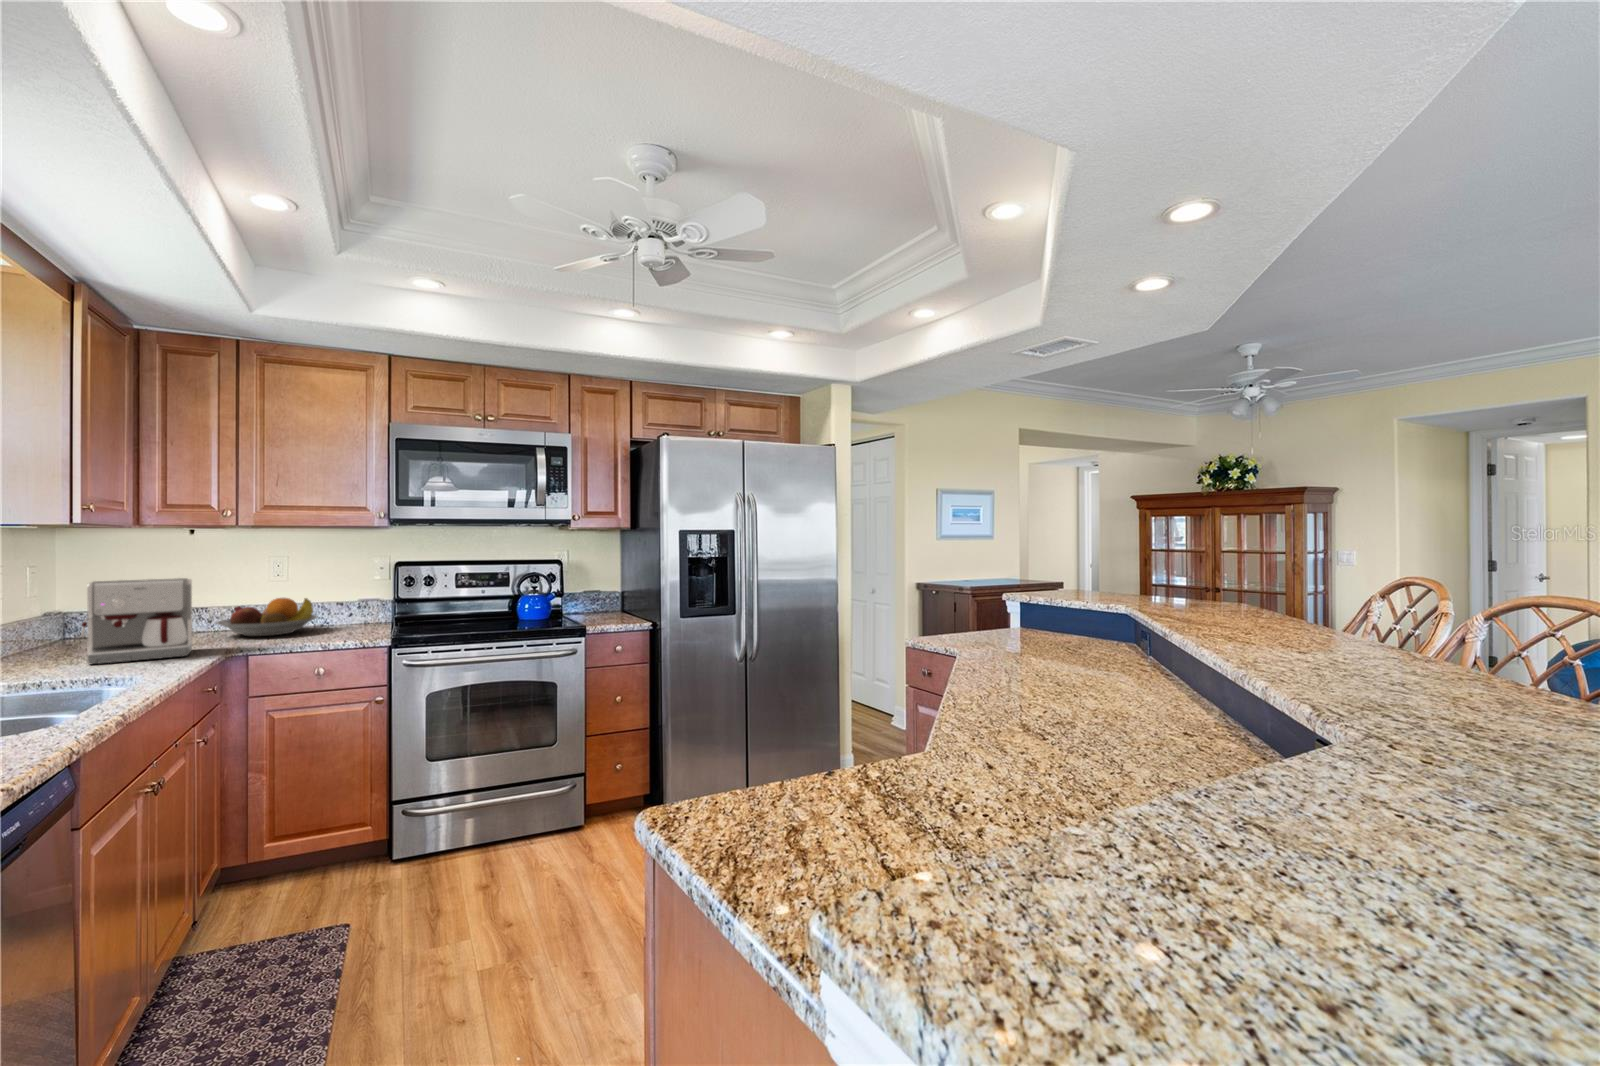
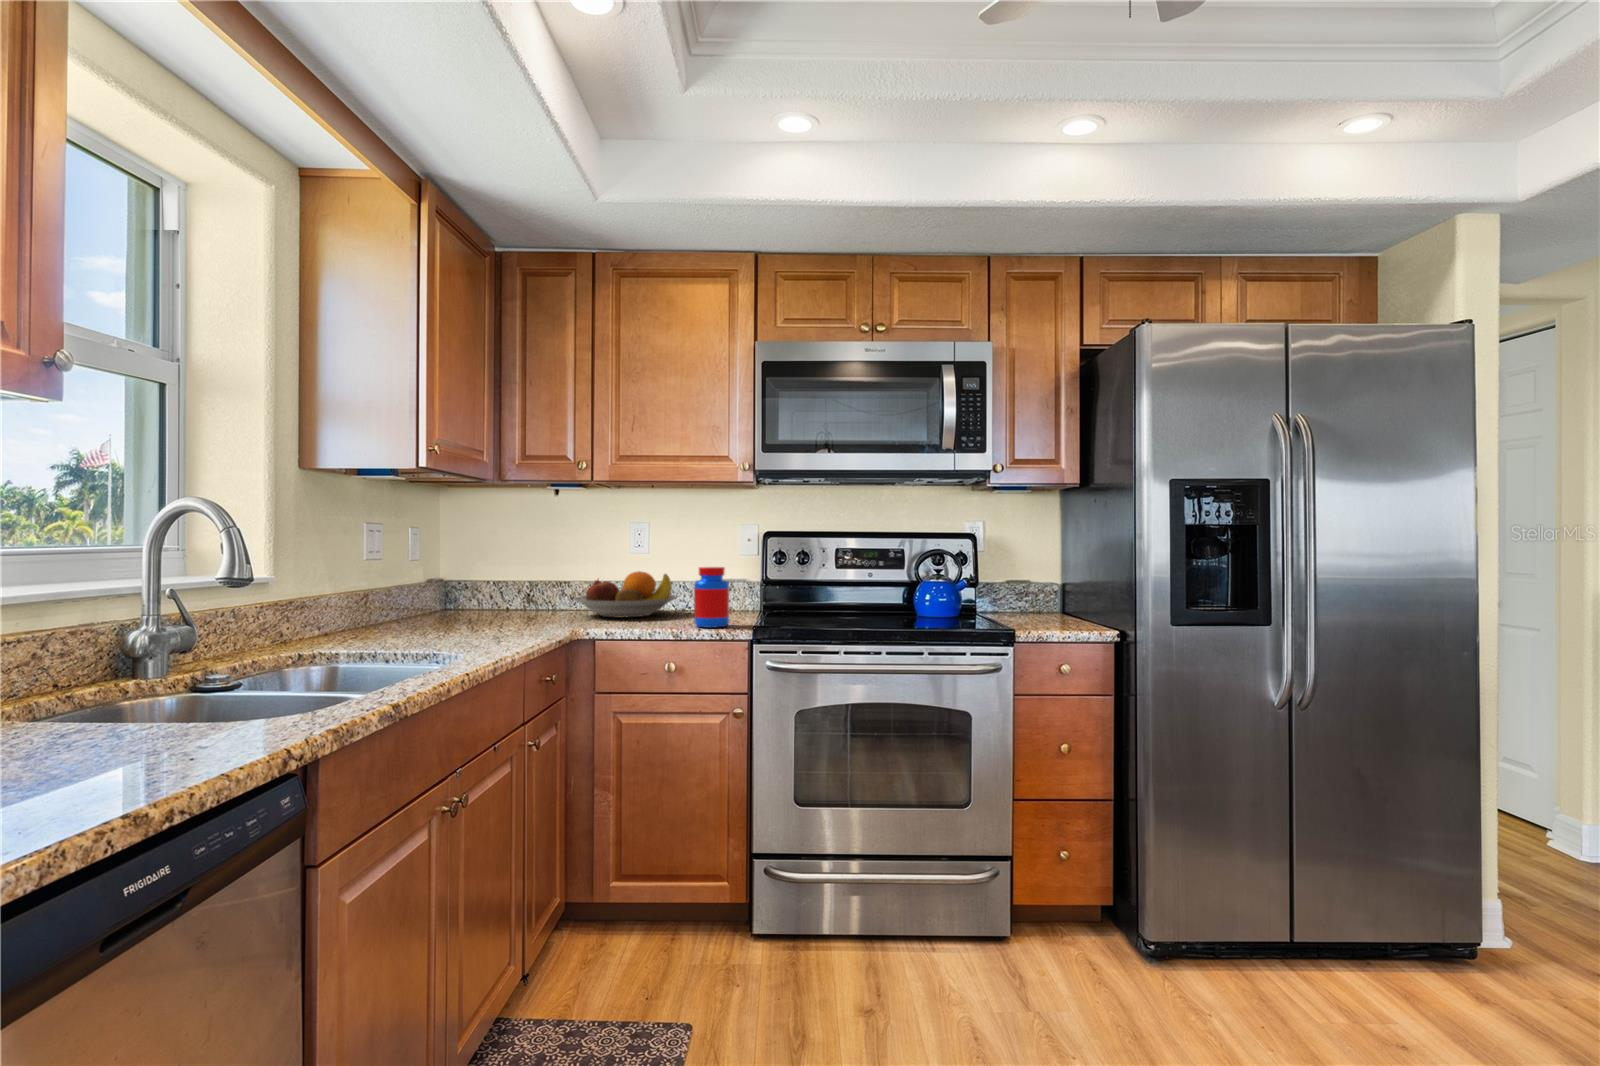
coffee maker: present [81,578,192,664] -> none [431,539,541,636]
jar: none [339,593,369,640] -> present [694,567,729,628]

